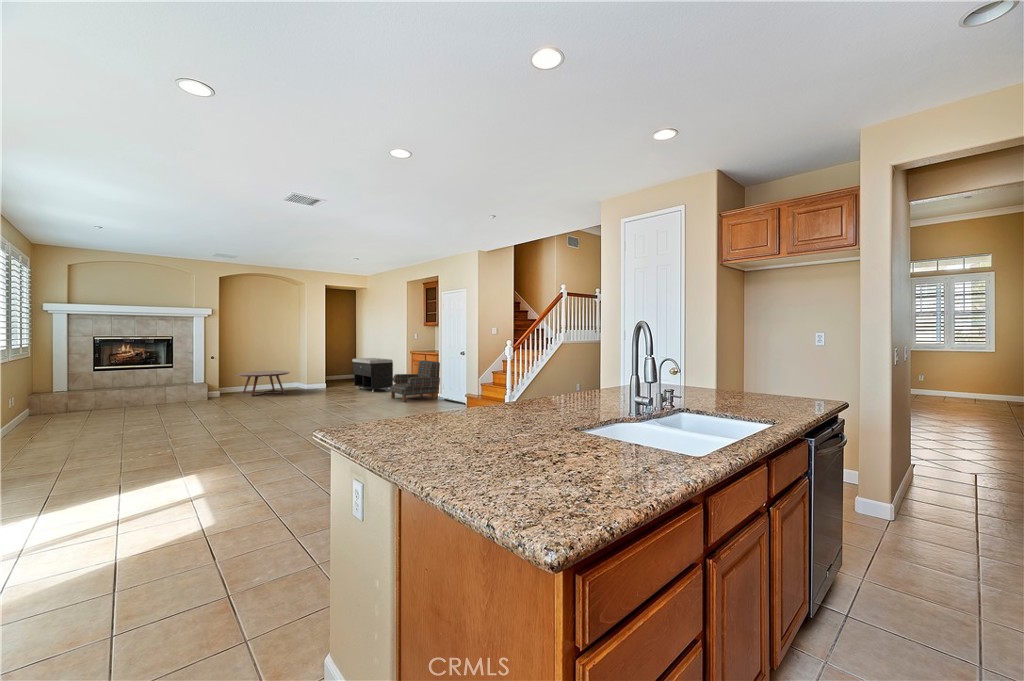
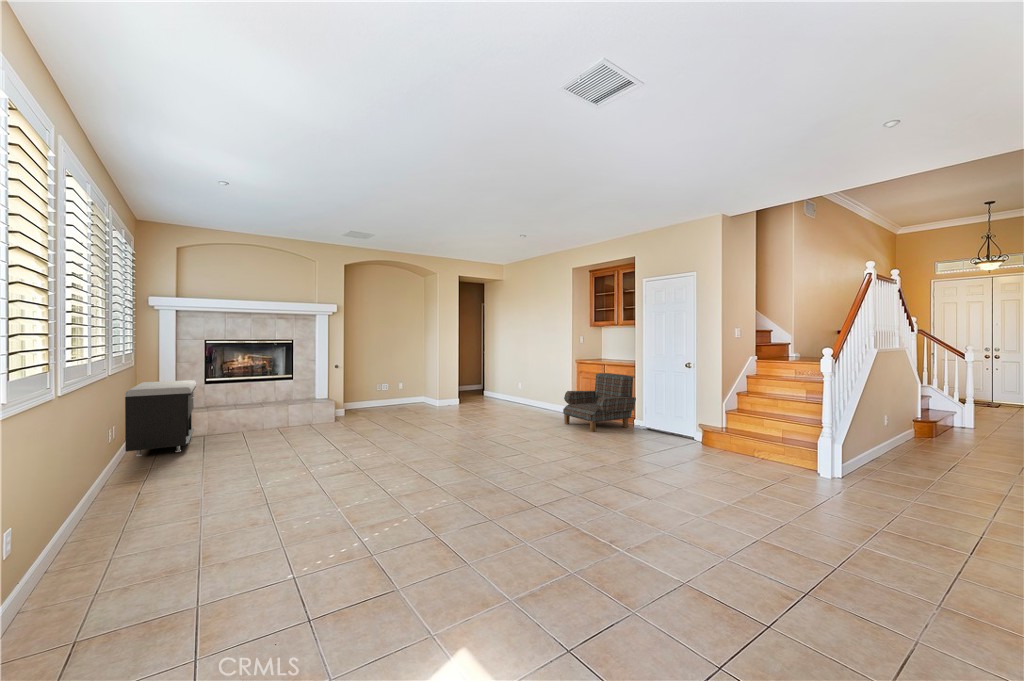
storage bench: present [352,358,393,392] -> present [125,380,196,456]
coffee table: present [236,371,290,396] -> none [361,383,423,416]

